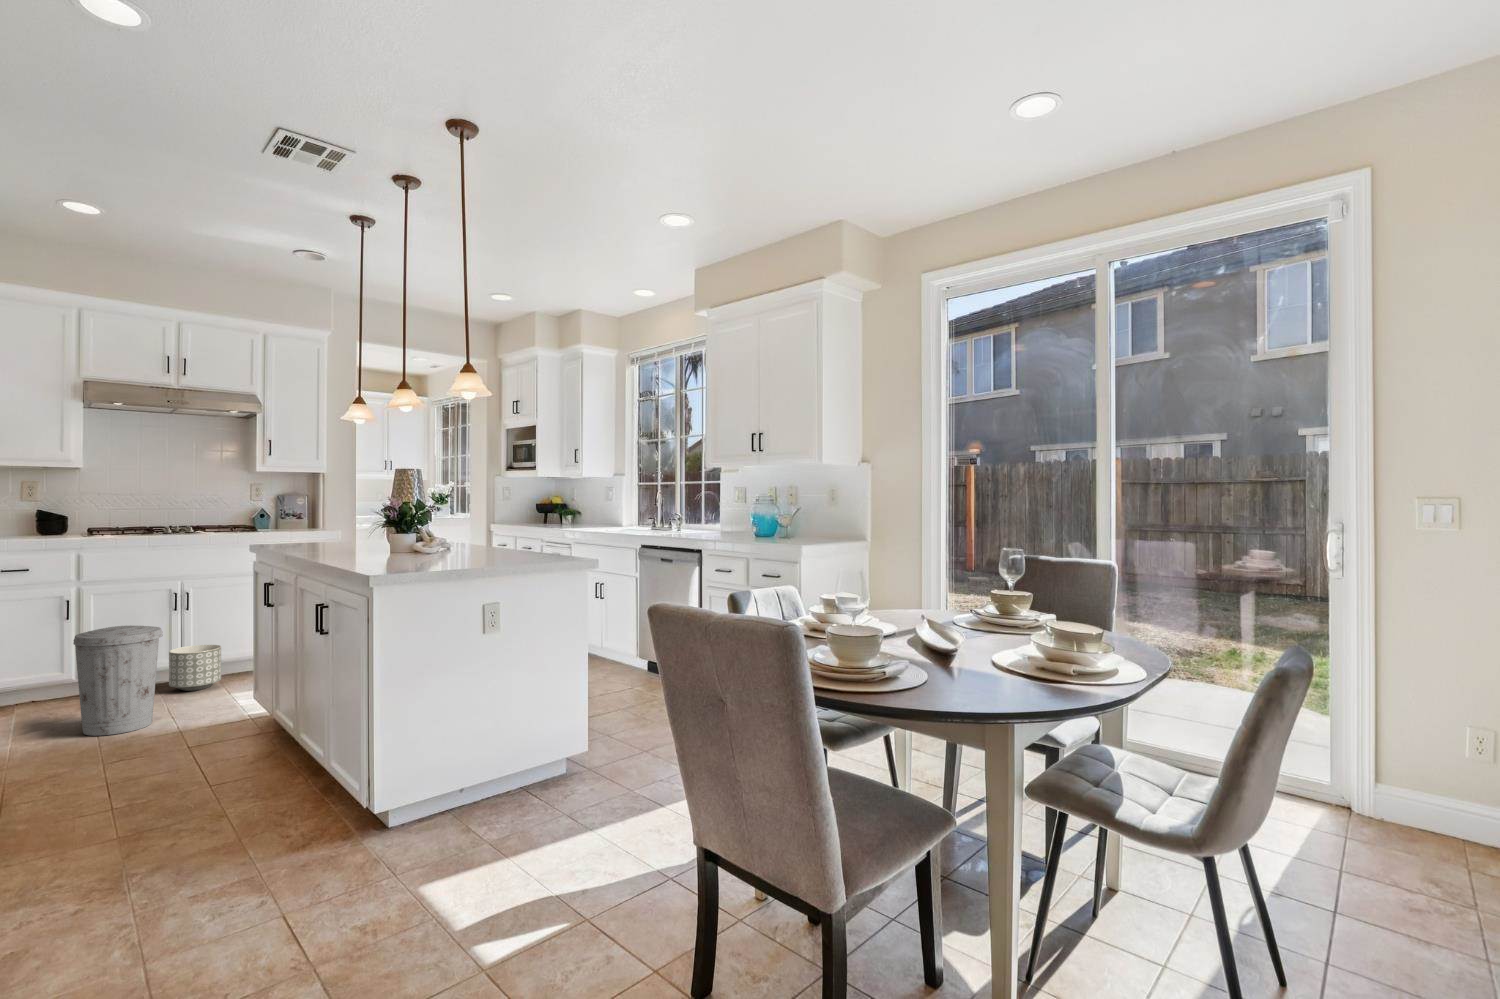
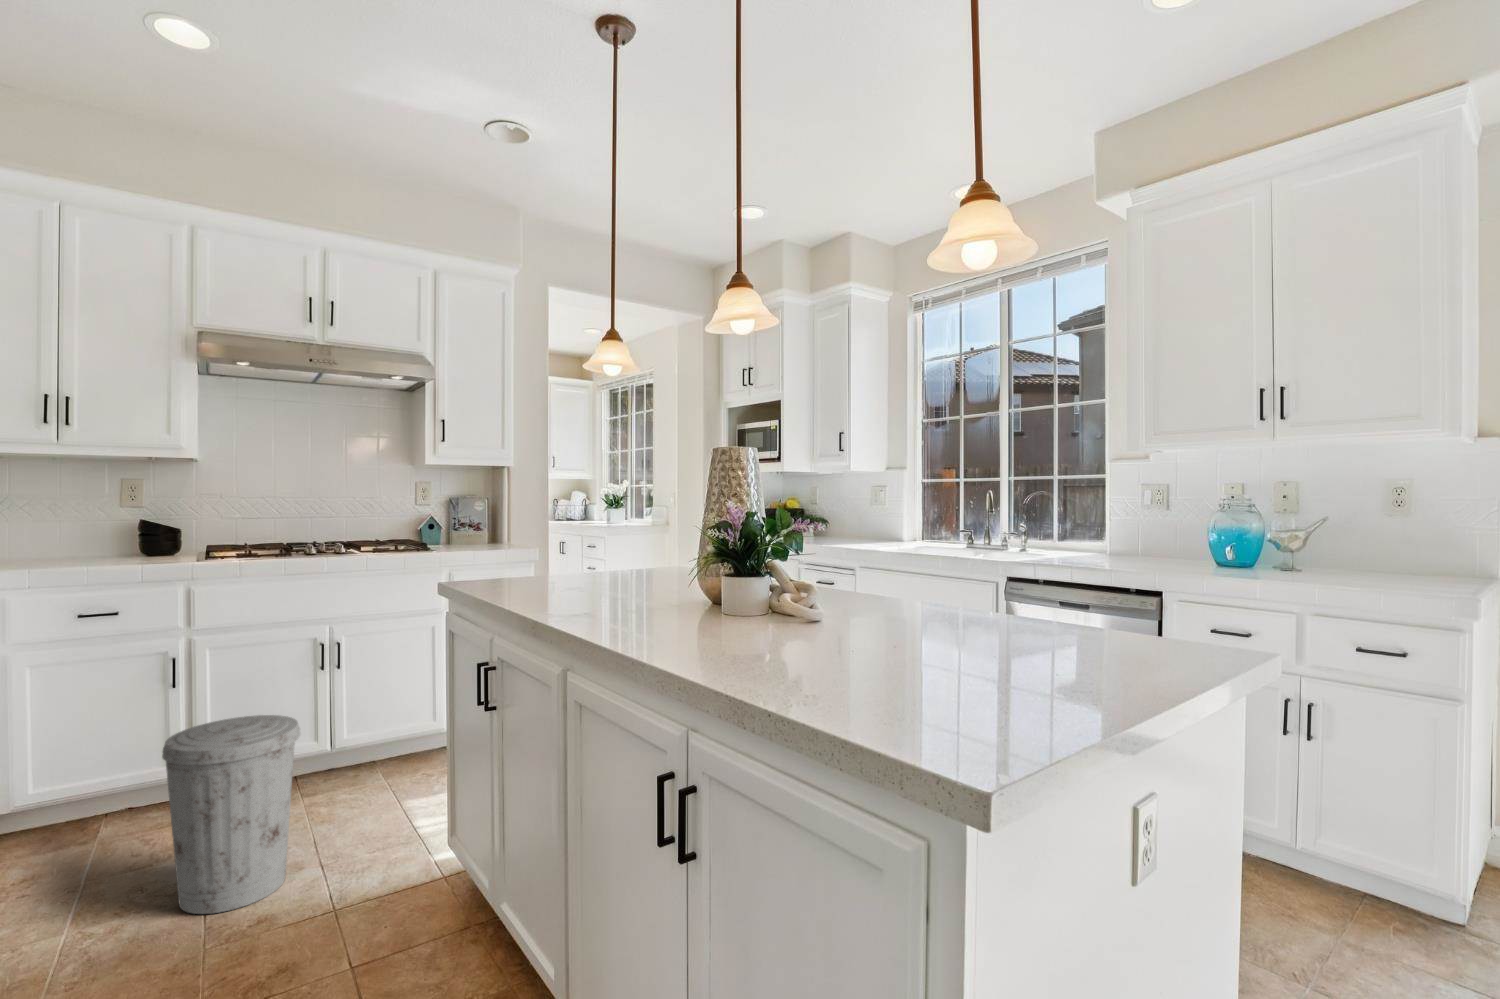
planter: present [169,645,221,691] -> none [313,720,384,794]

